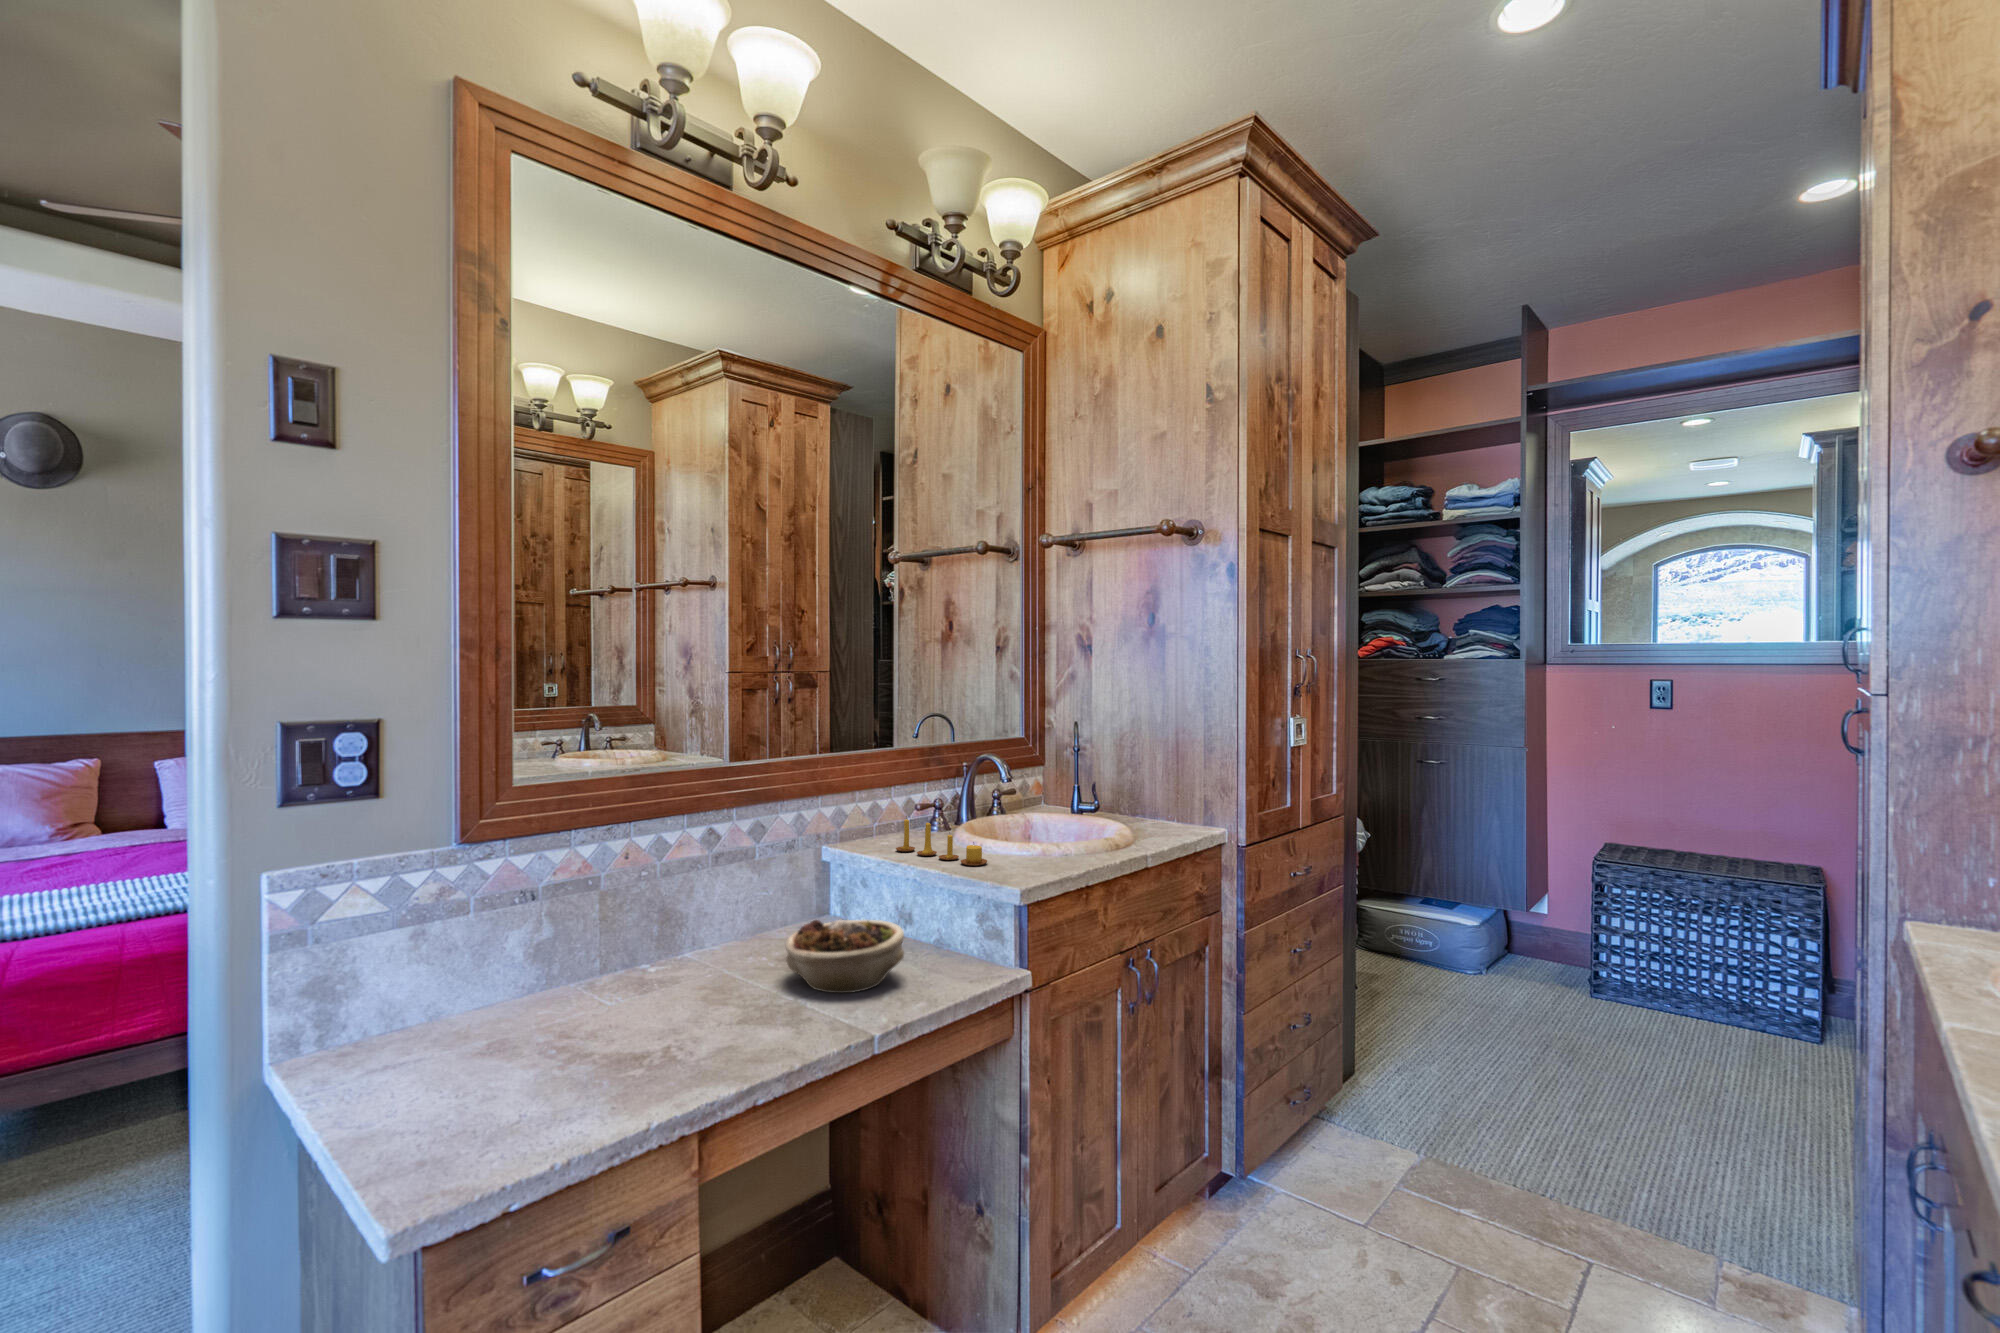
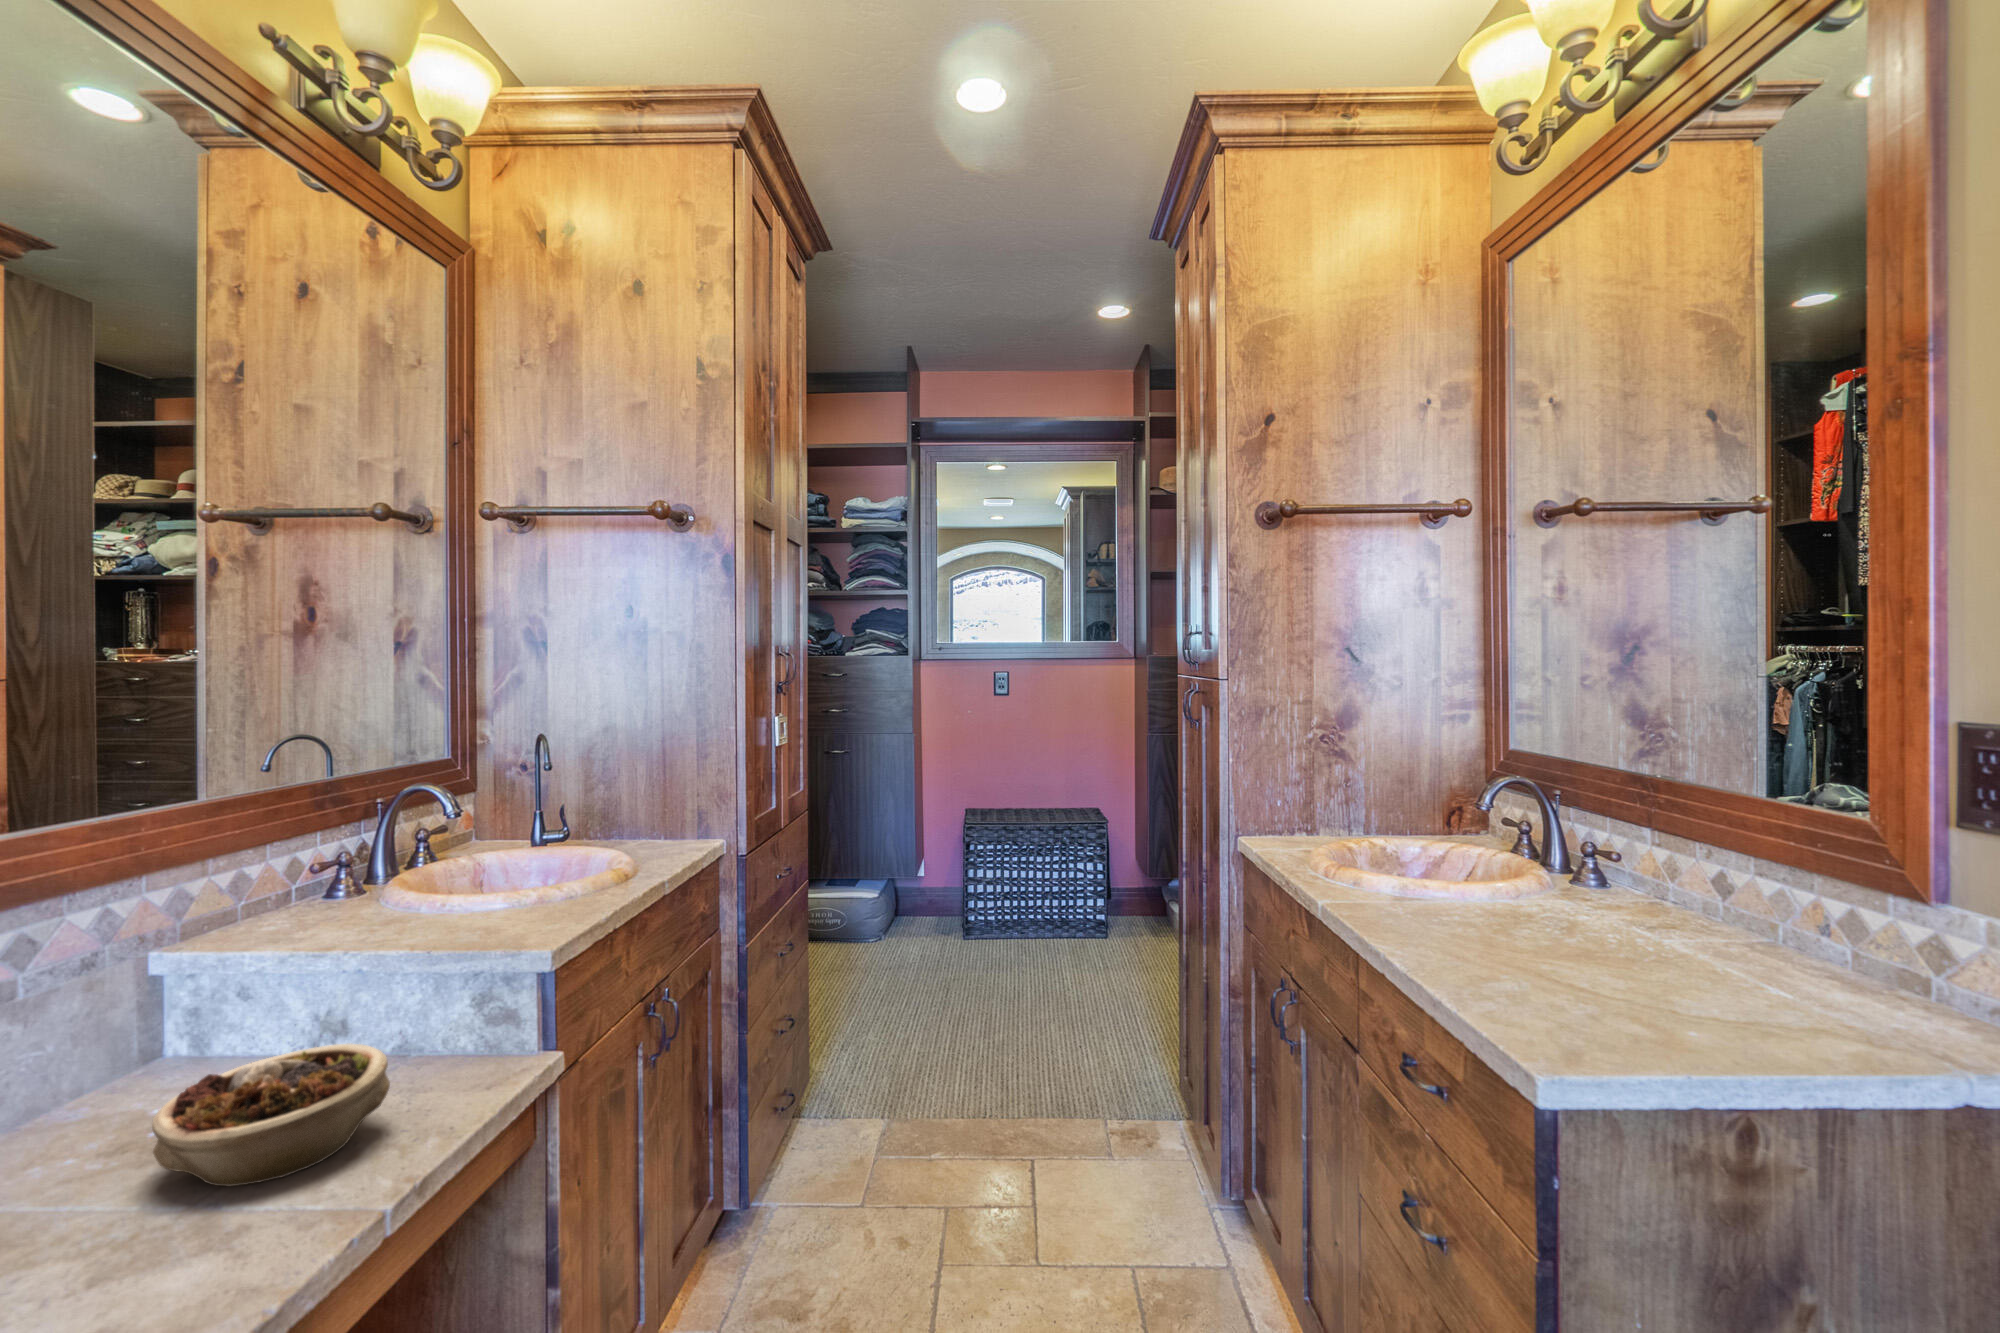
candle: present [896,816,987,866] -> none [296,884,471,937]

